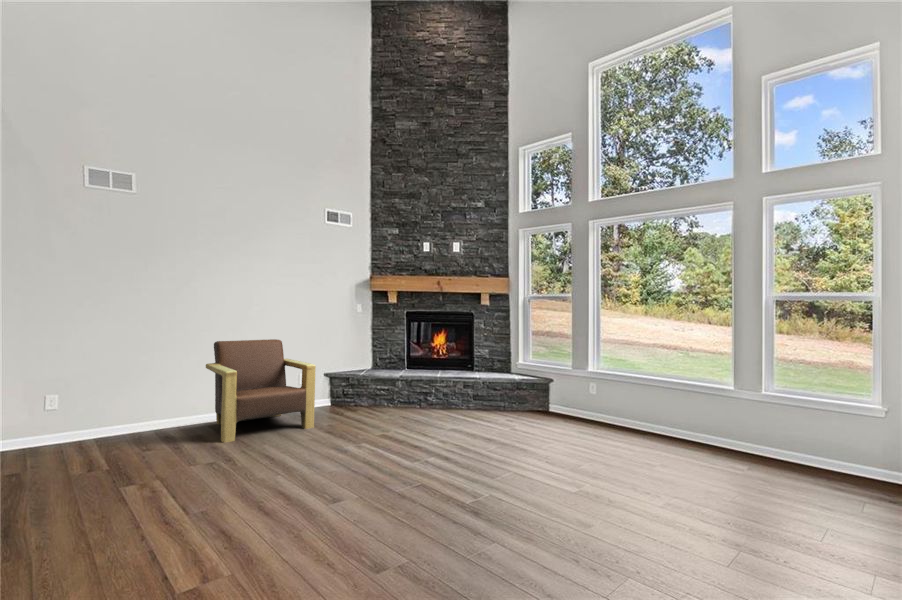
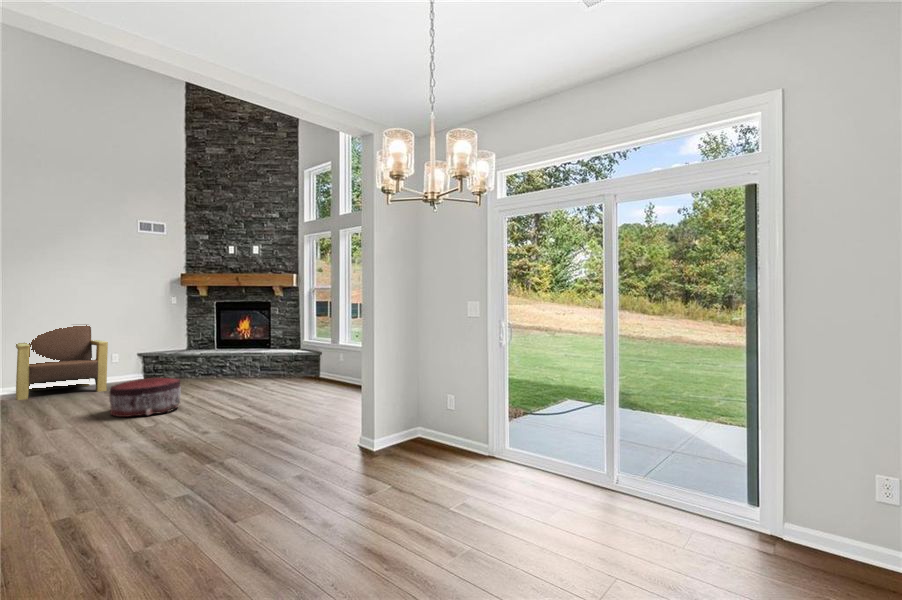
pouf: none [388,428,475,497] -> present [109,378,181,417]

